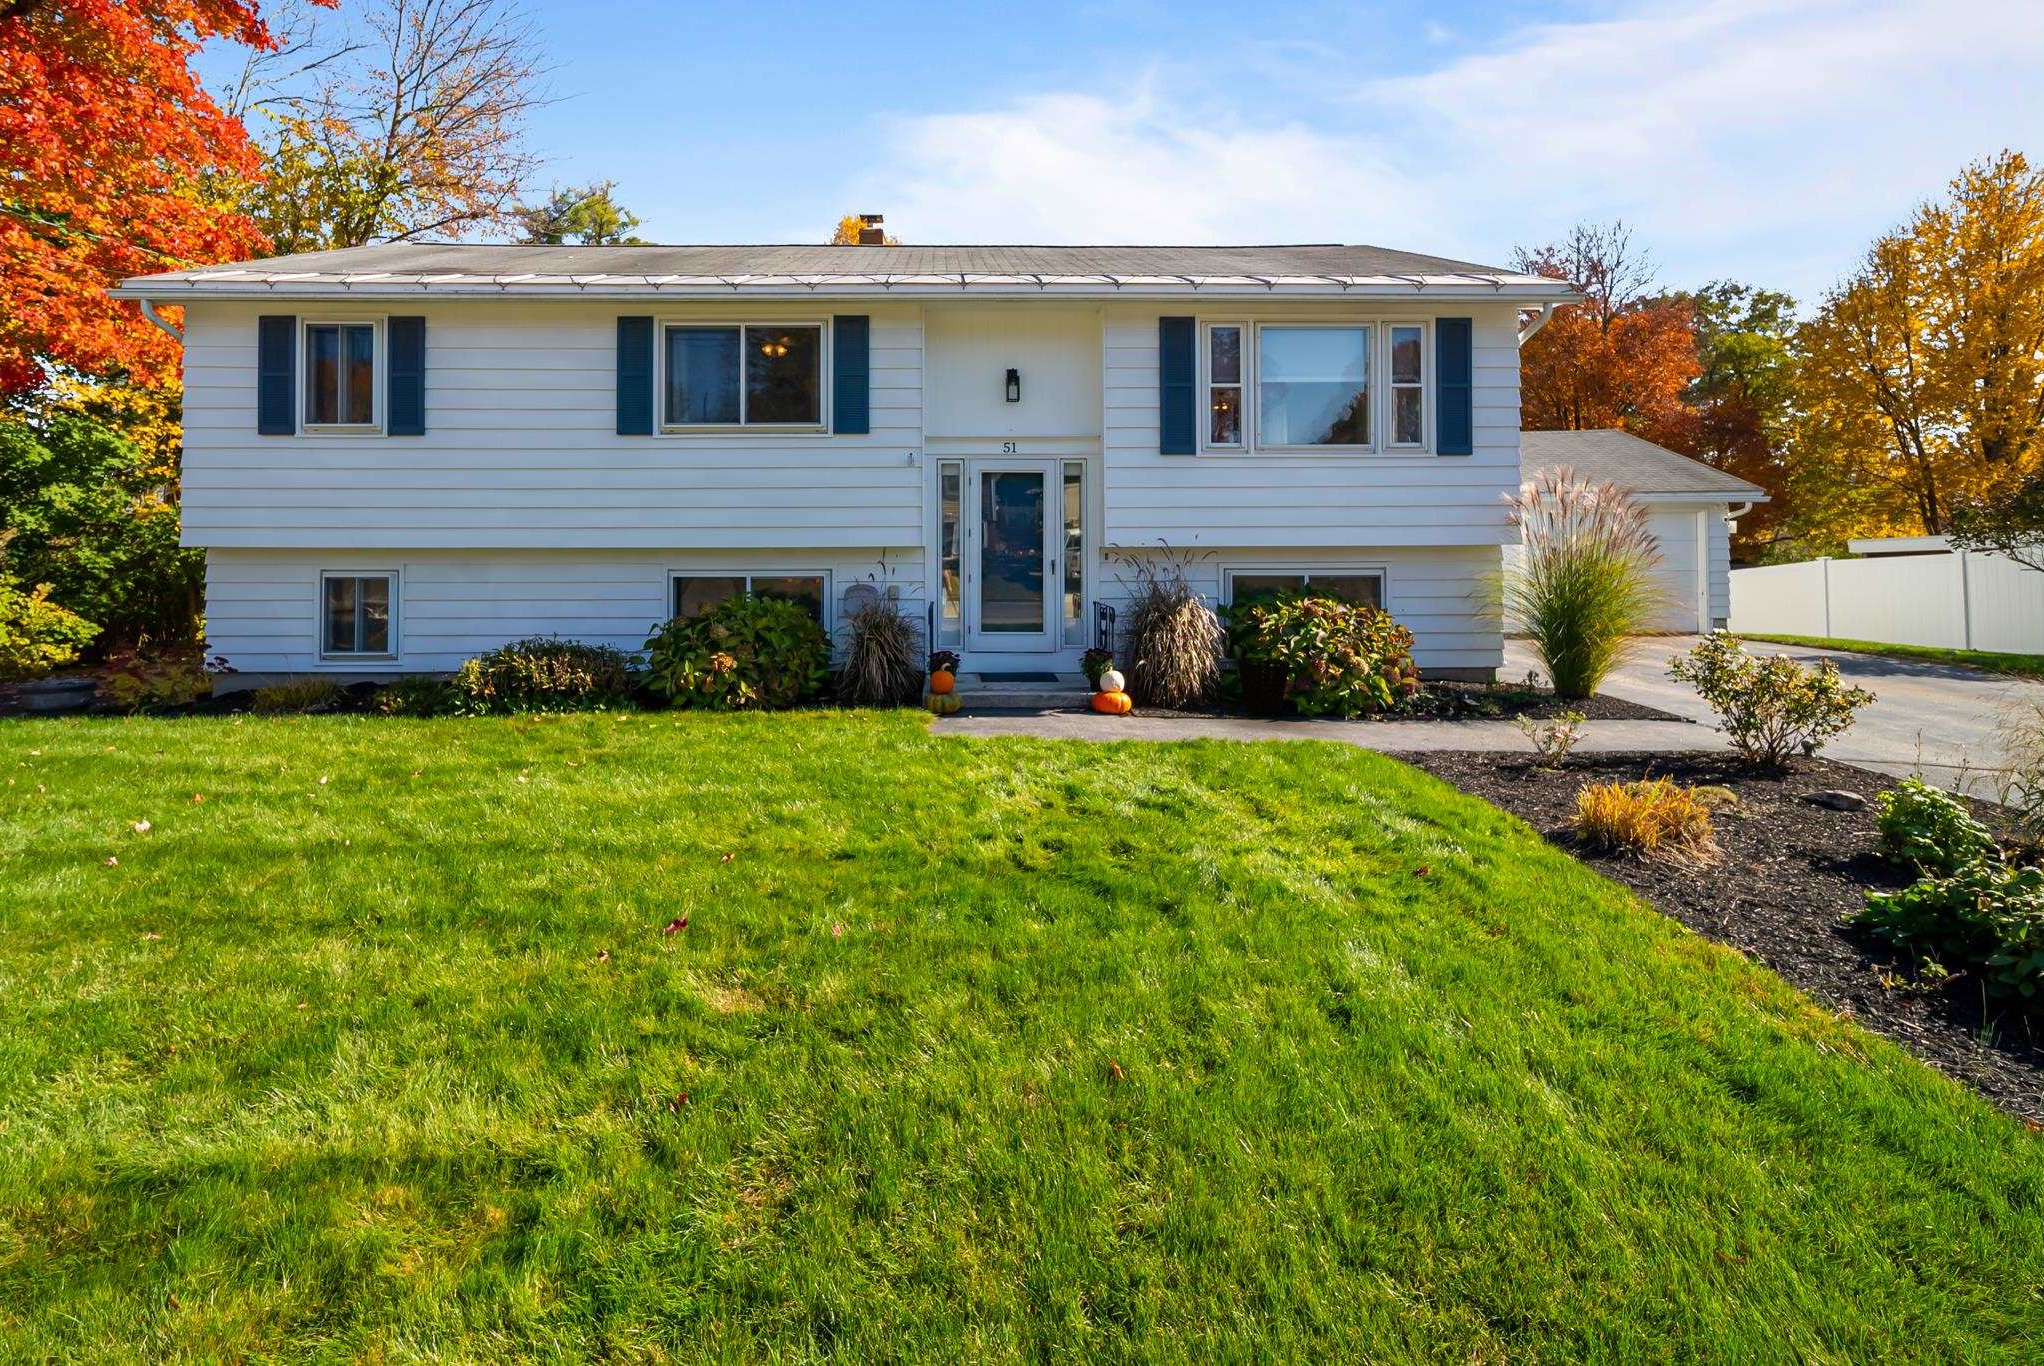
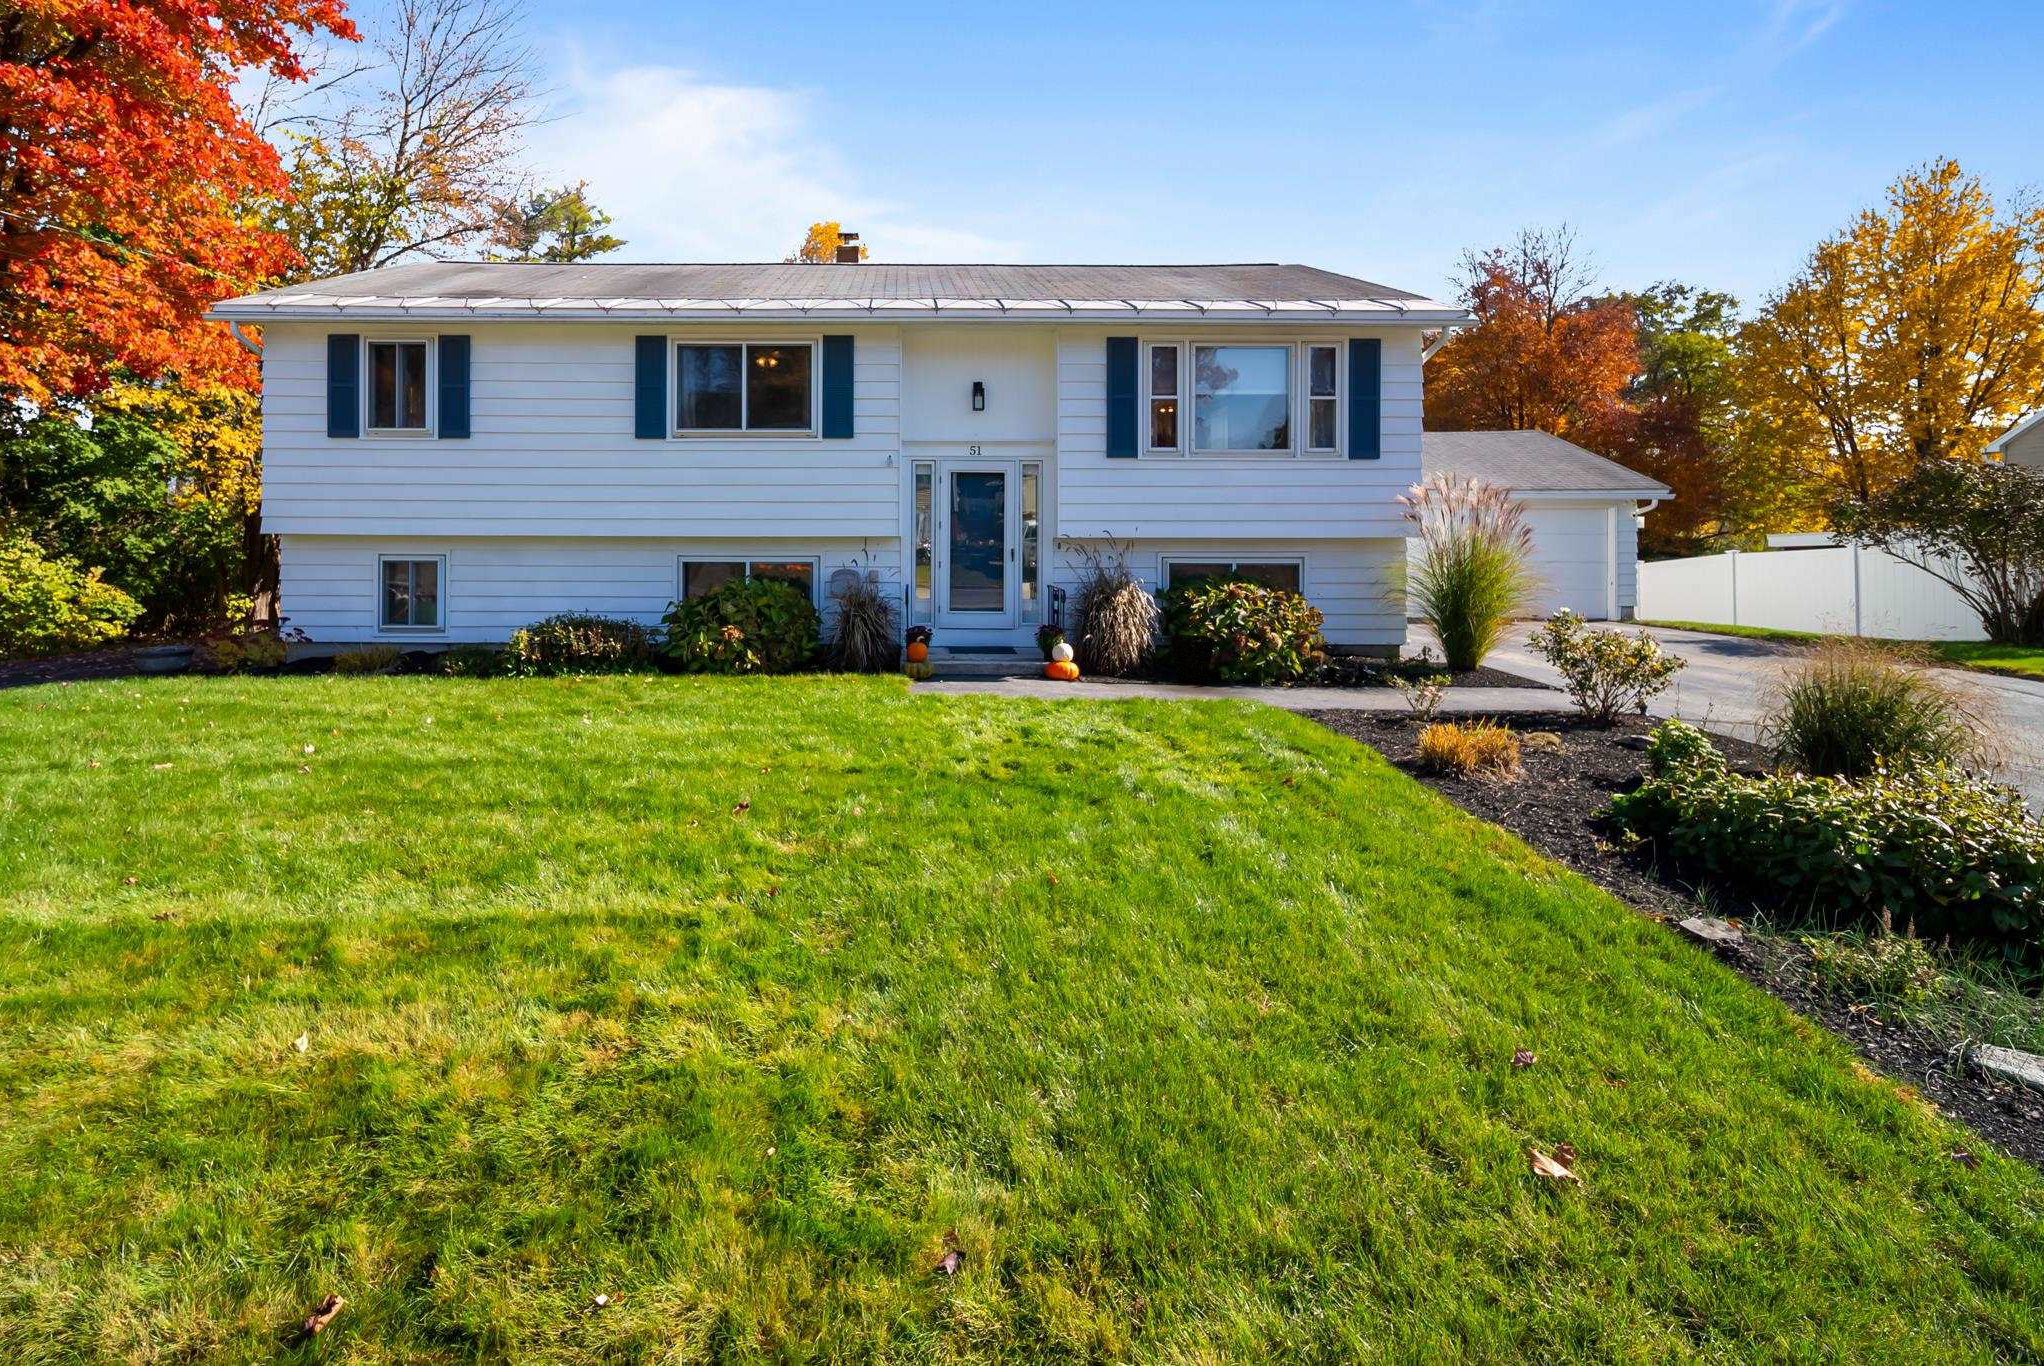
potted plant: none [1405,664,1453,708] -> present [1317,643,1353,679]

